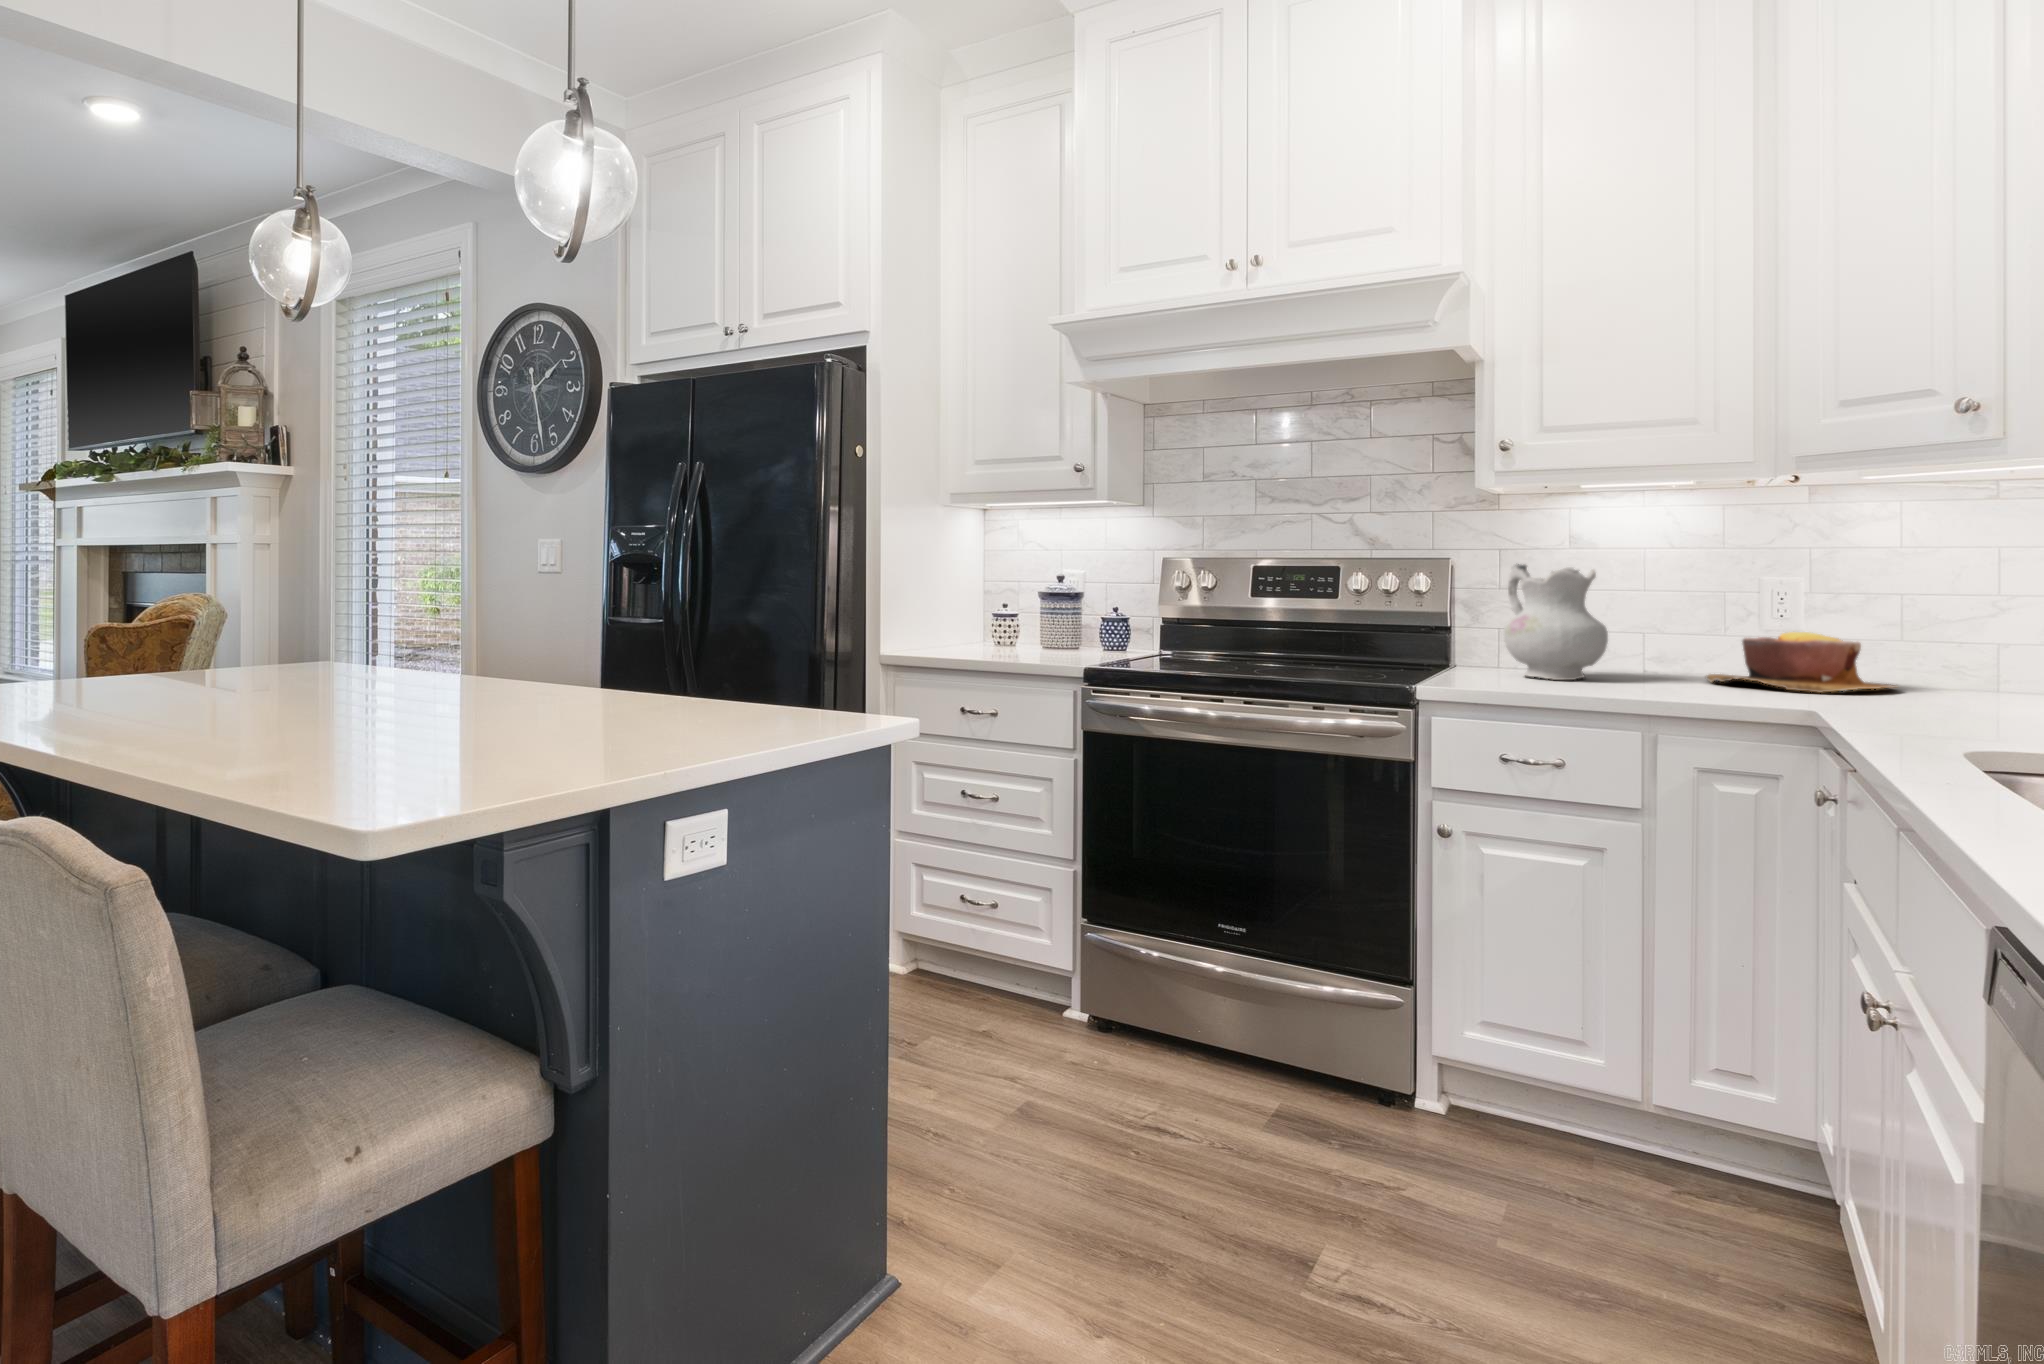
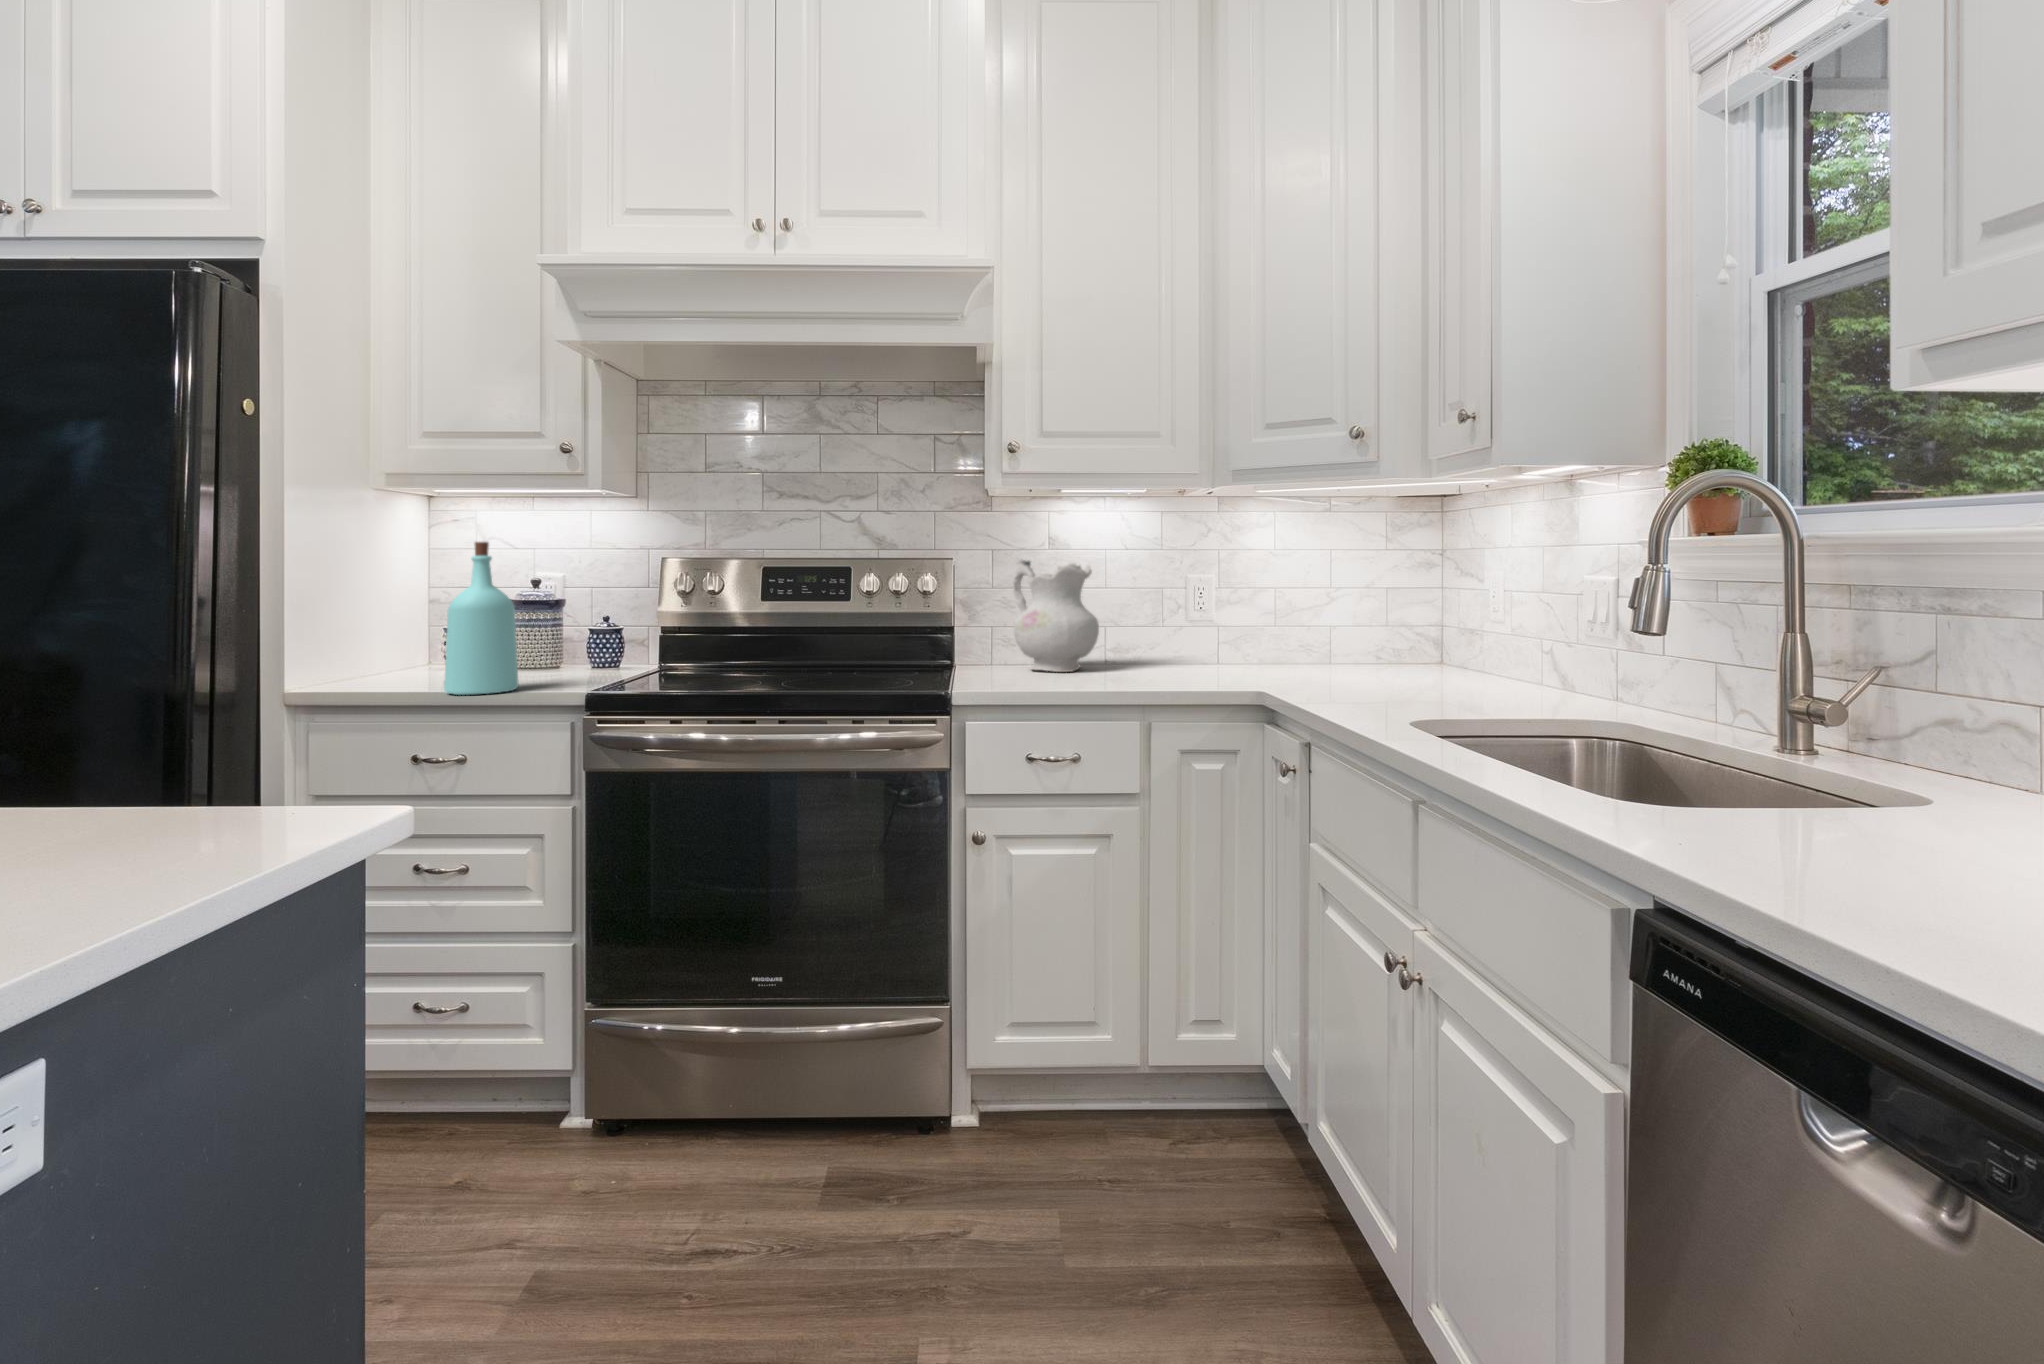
bottle: none [983,544,1037,662] -> present [444,542,519,695]
bowl: present [1706,632,1897,692] -> none [1165,616,1297,669]

